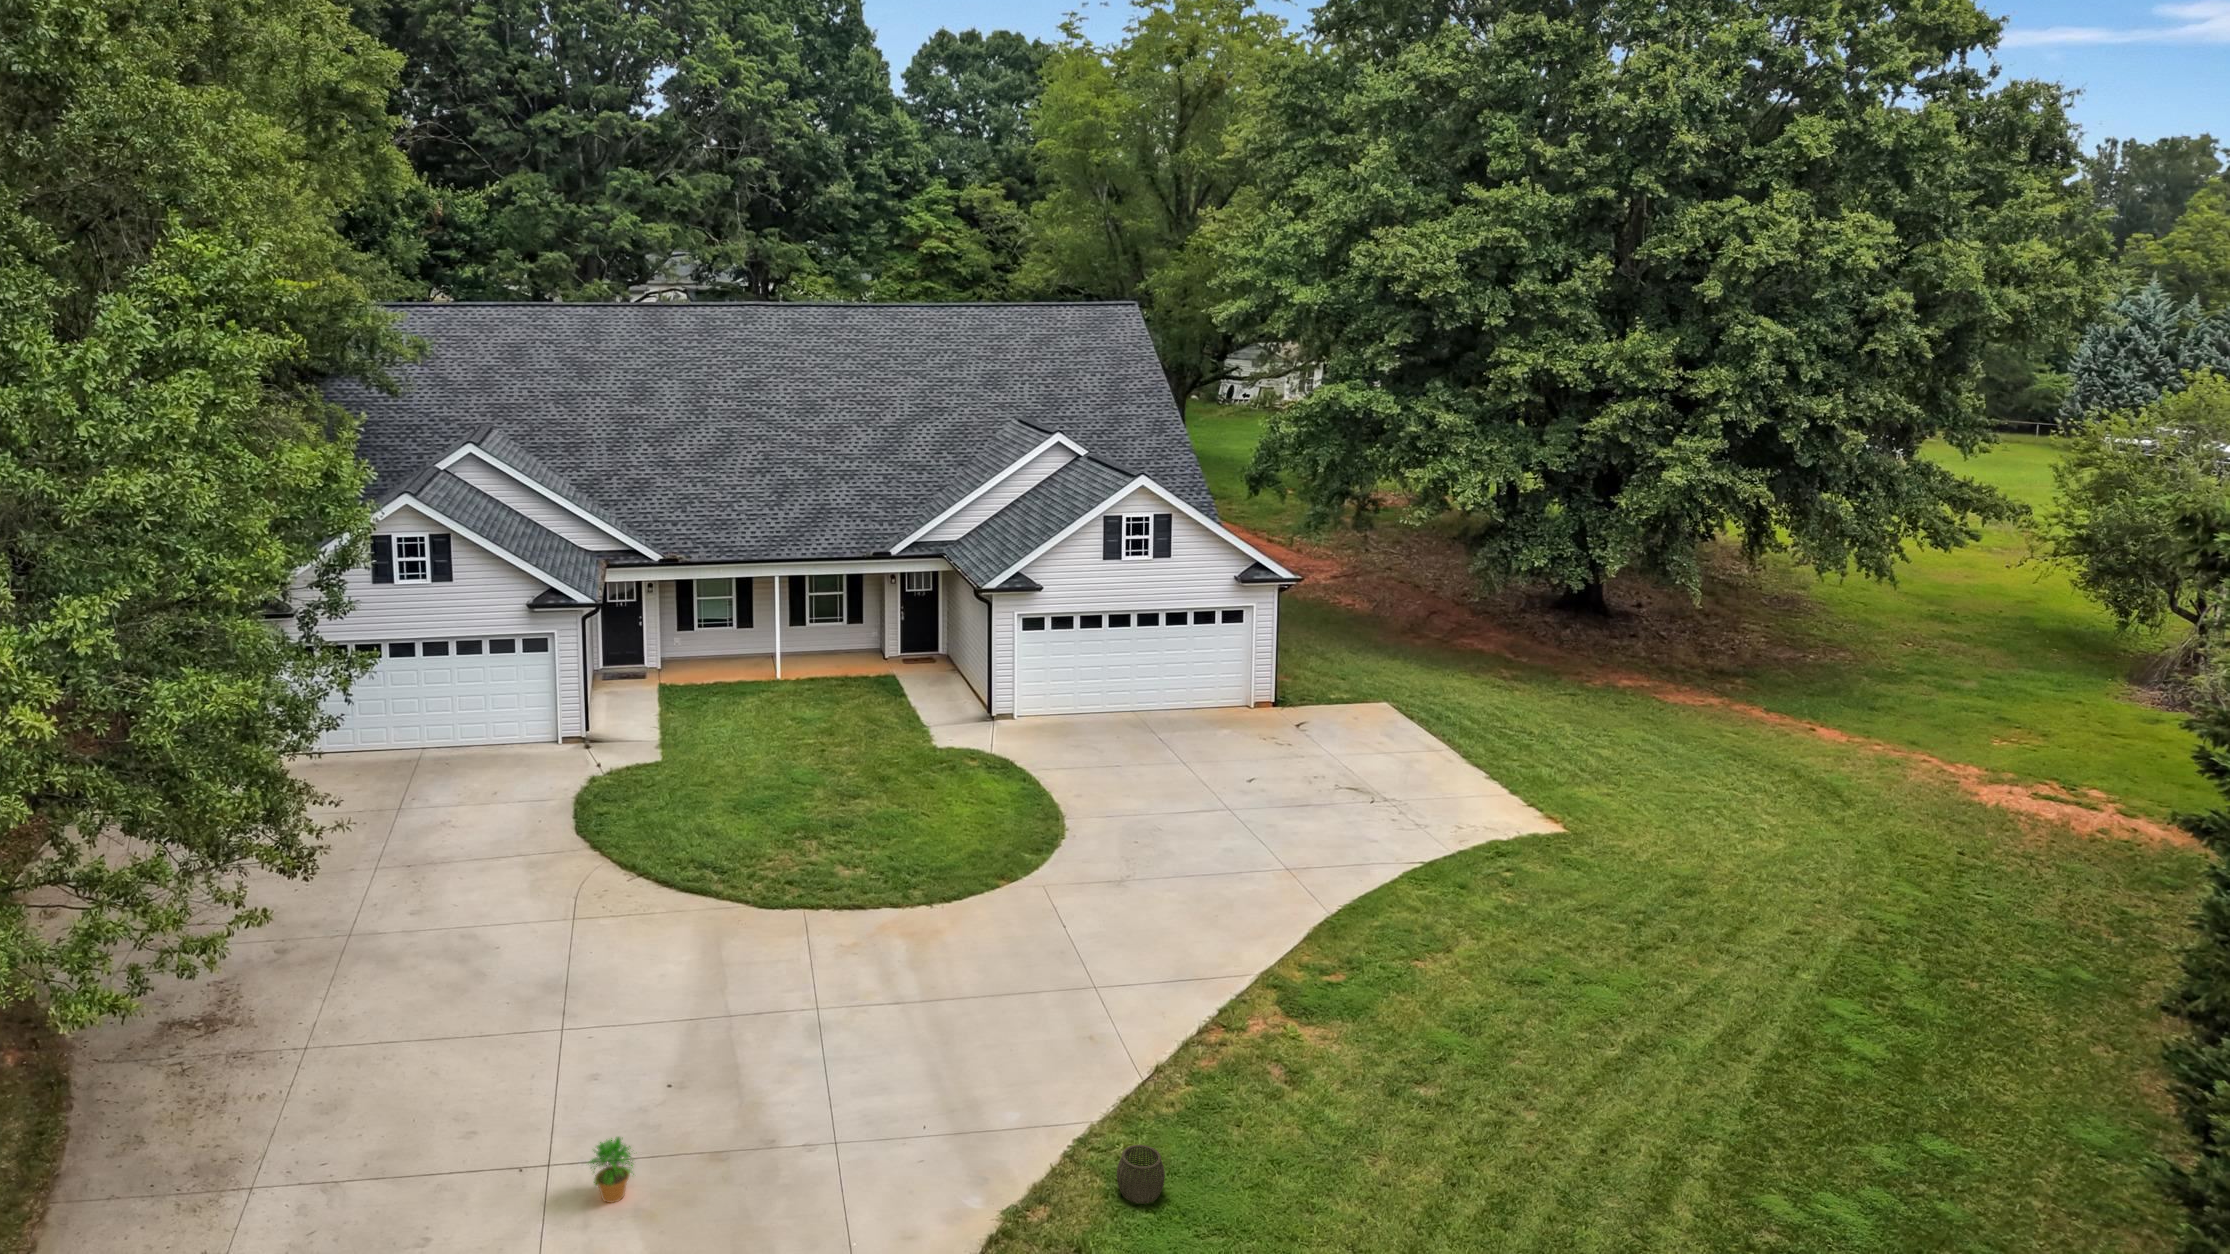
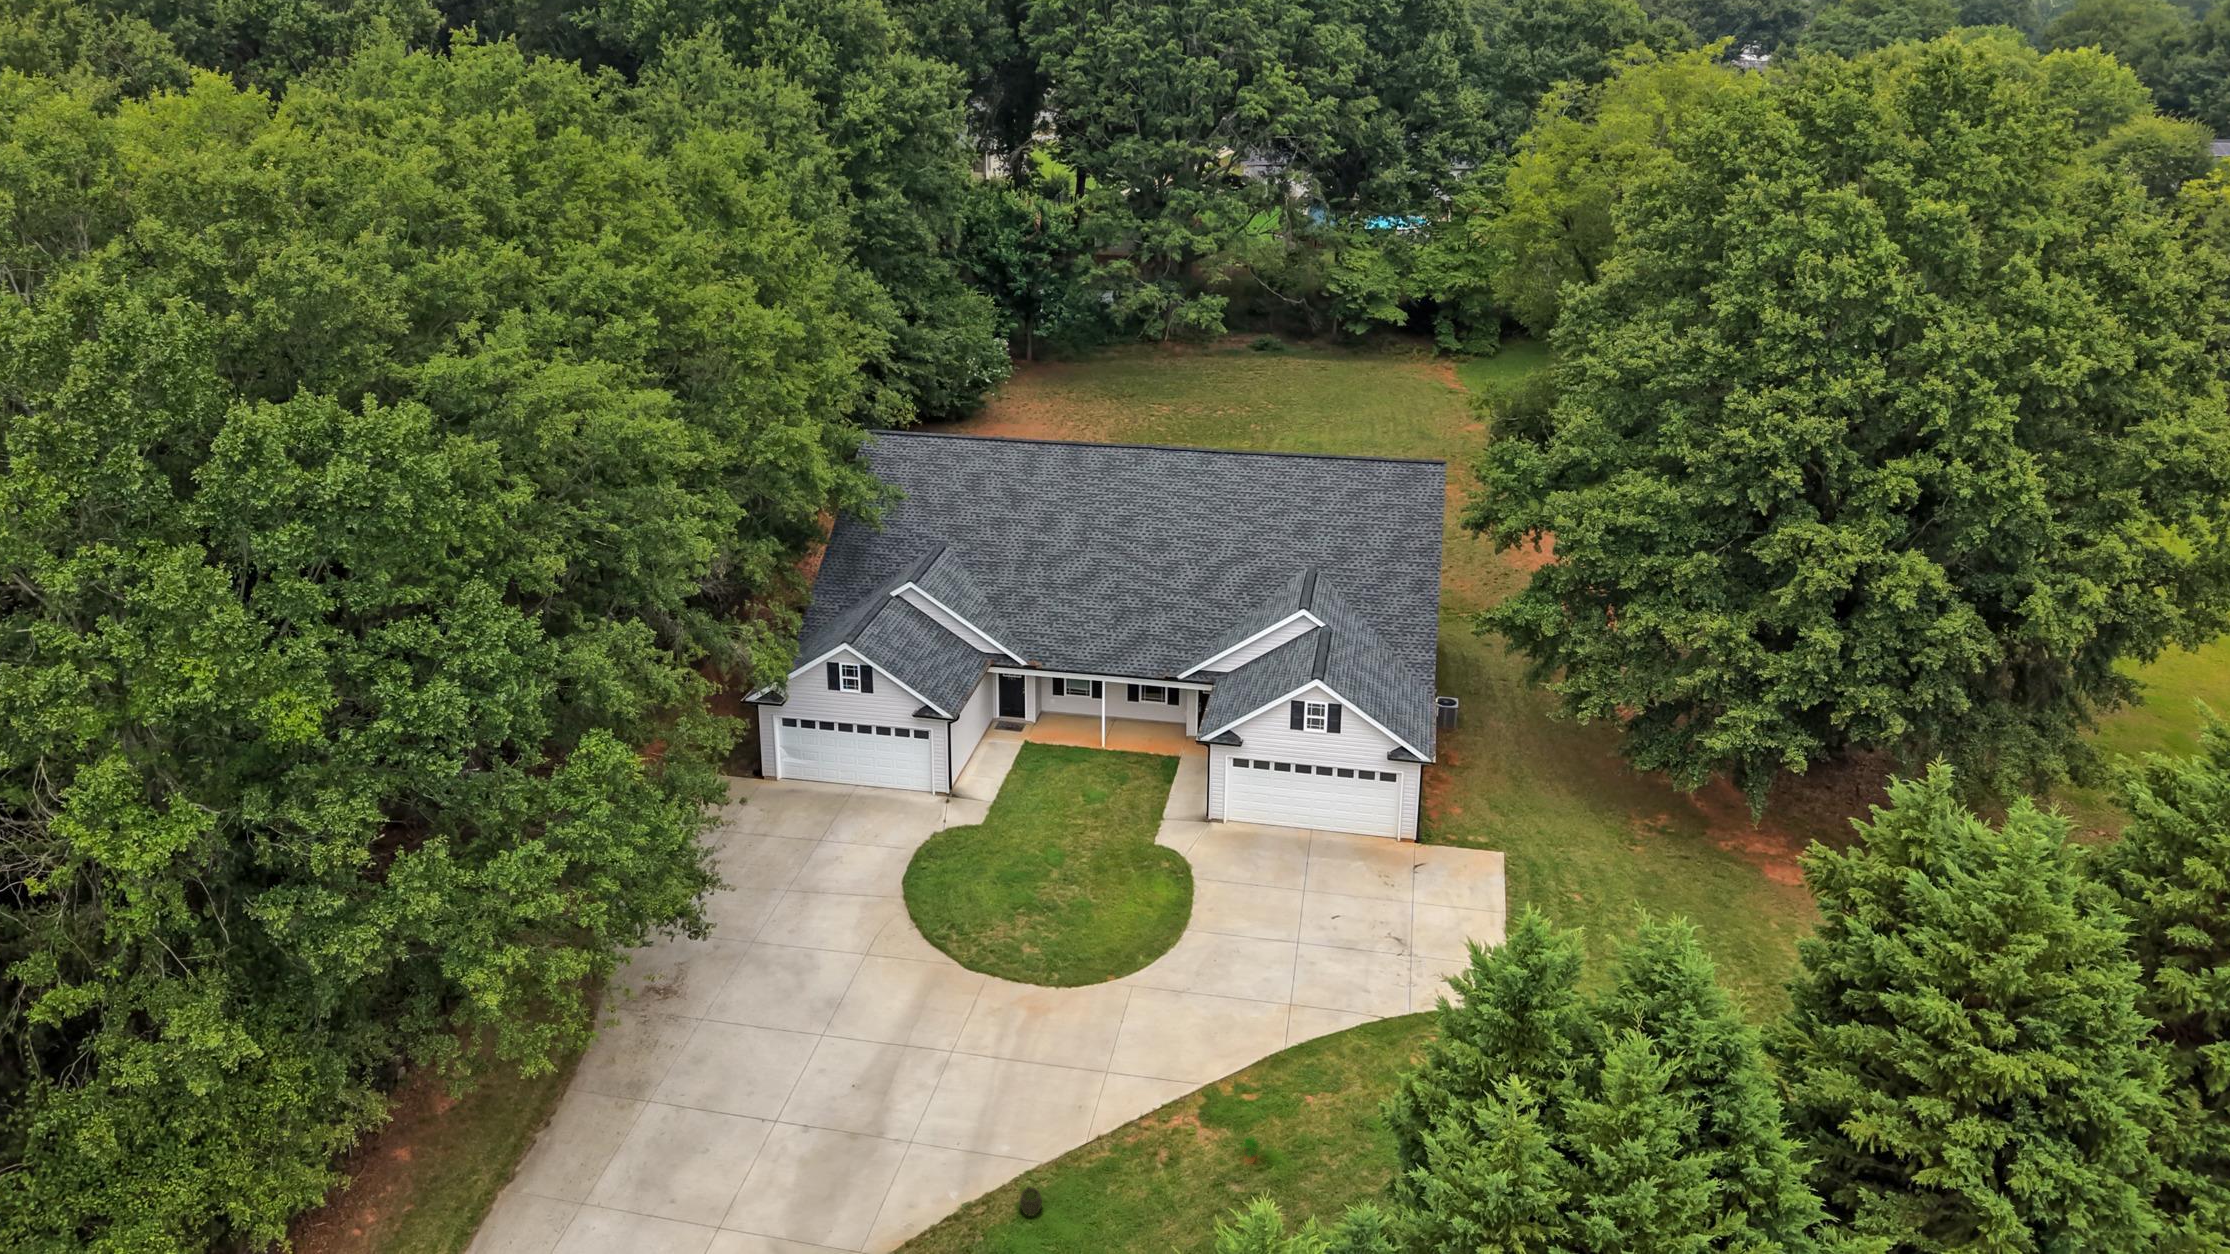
potted plant: present [589,1137,634,1203] -> present [1240,1136,1260,1164]

